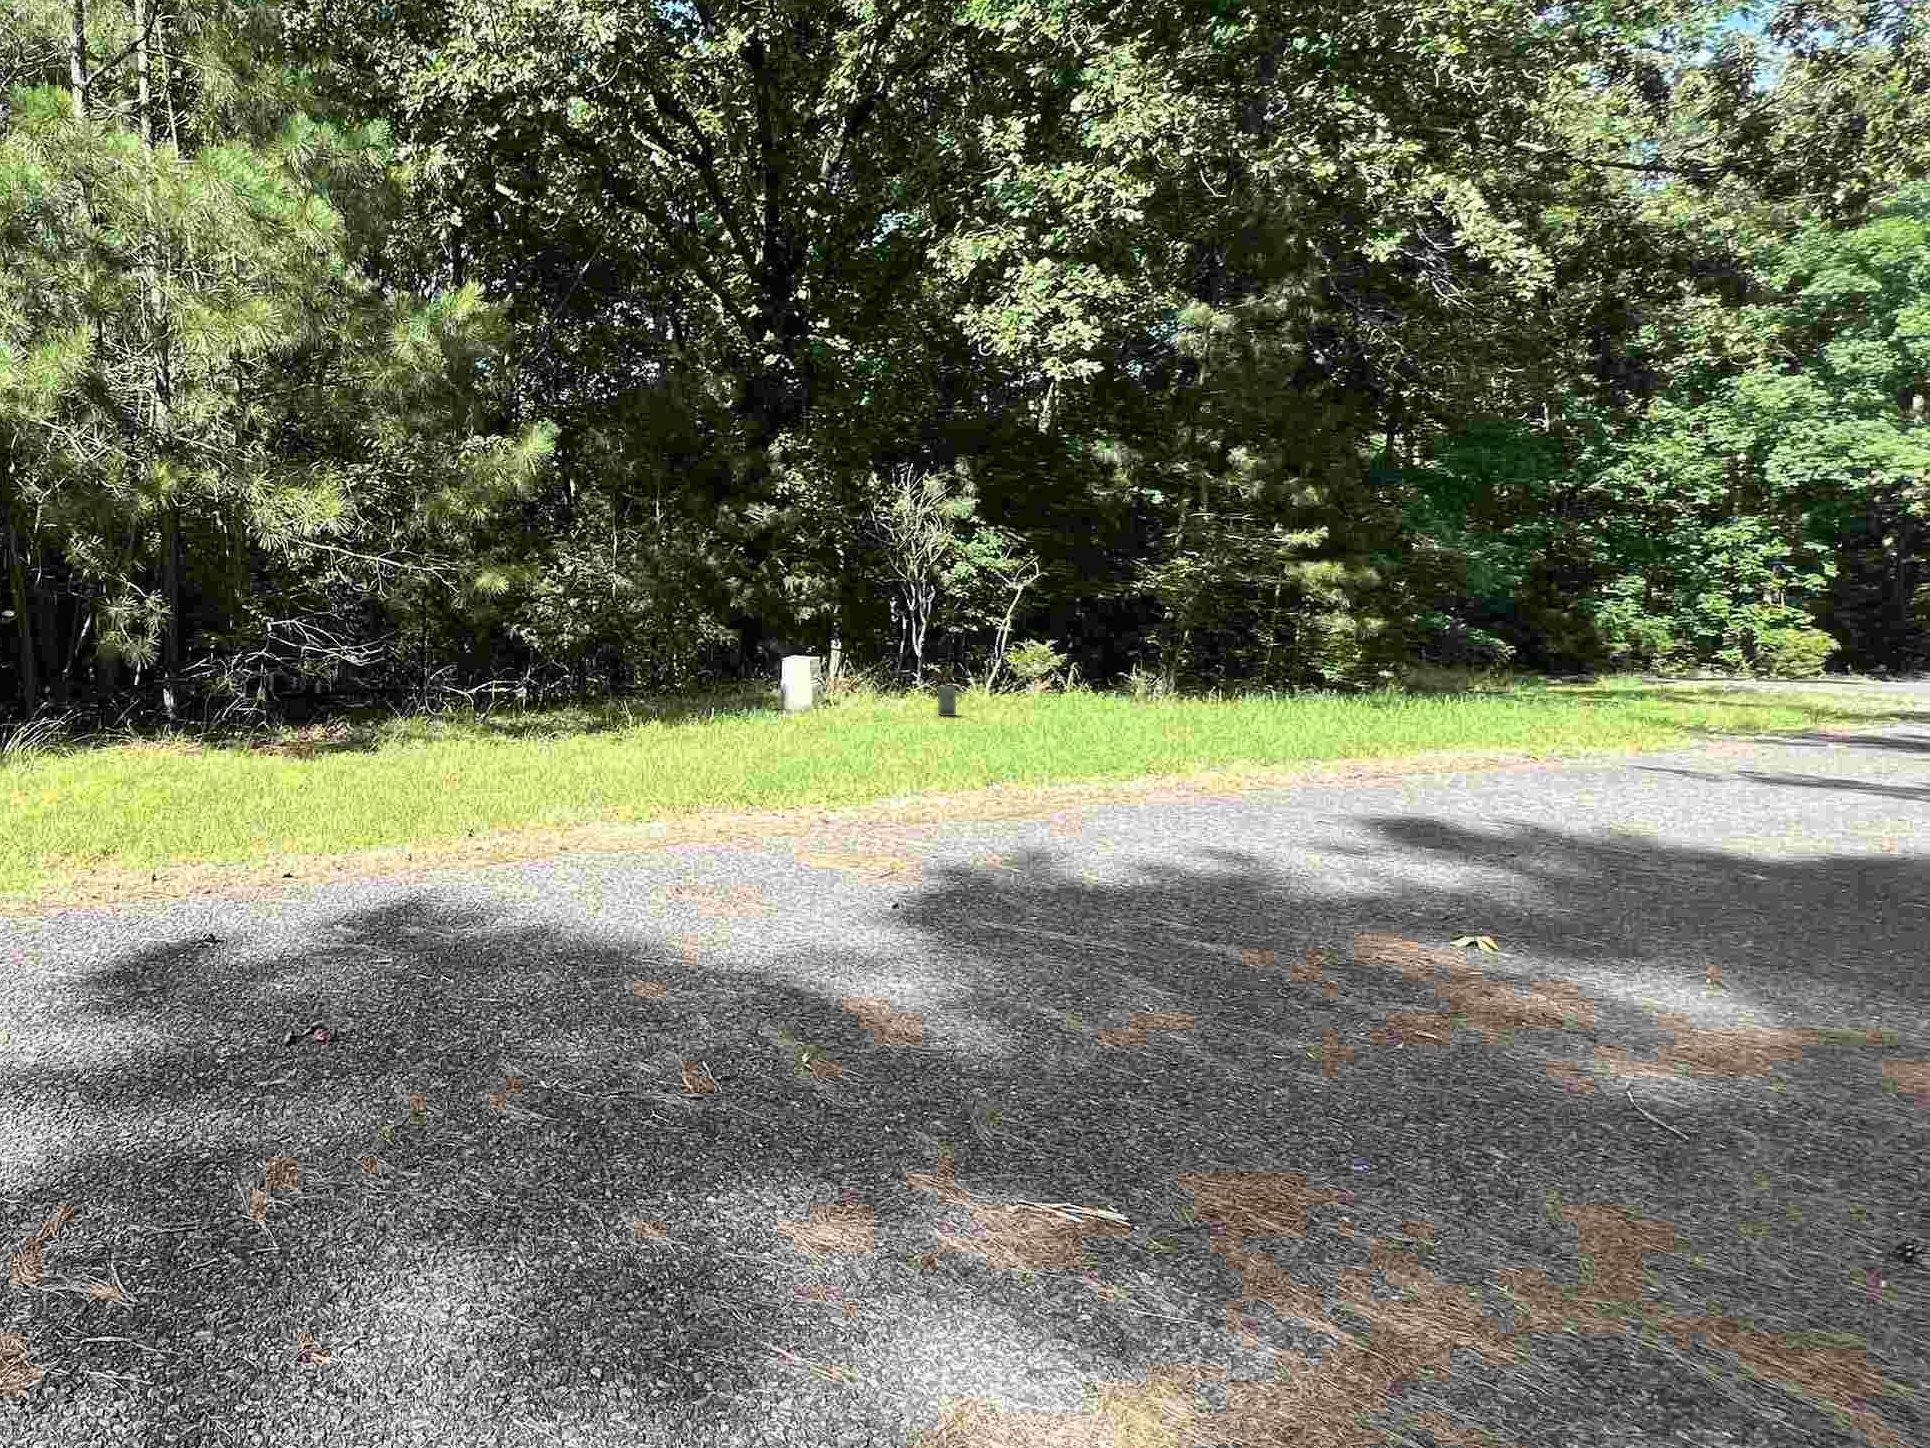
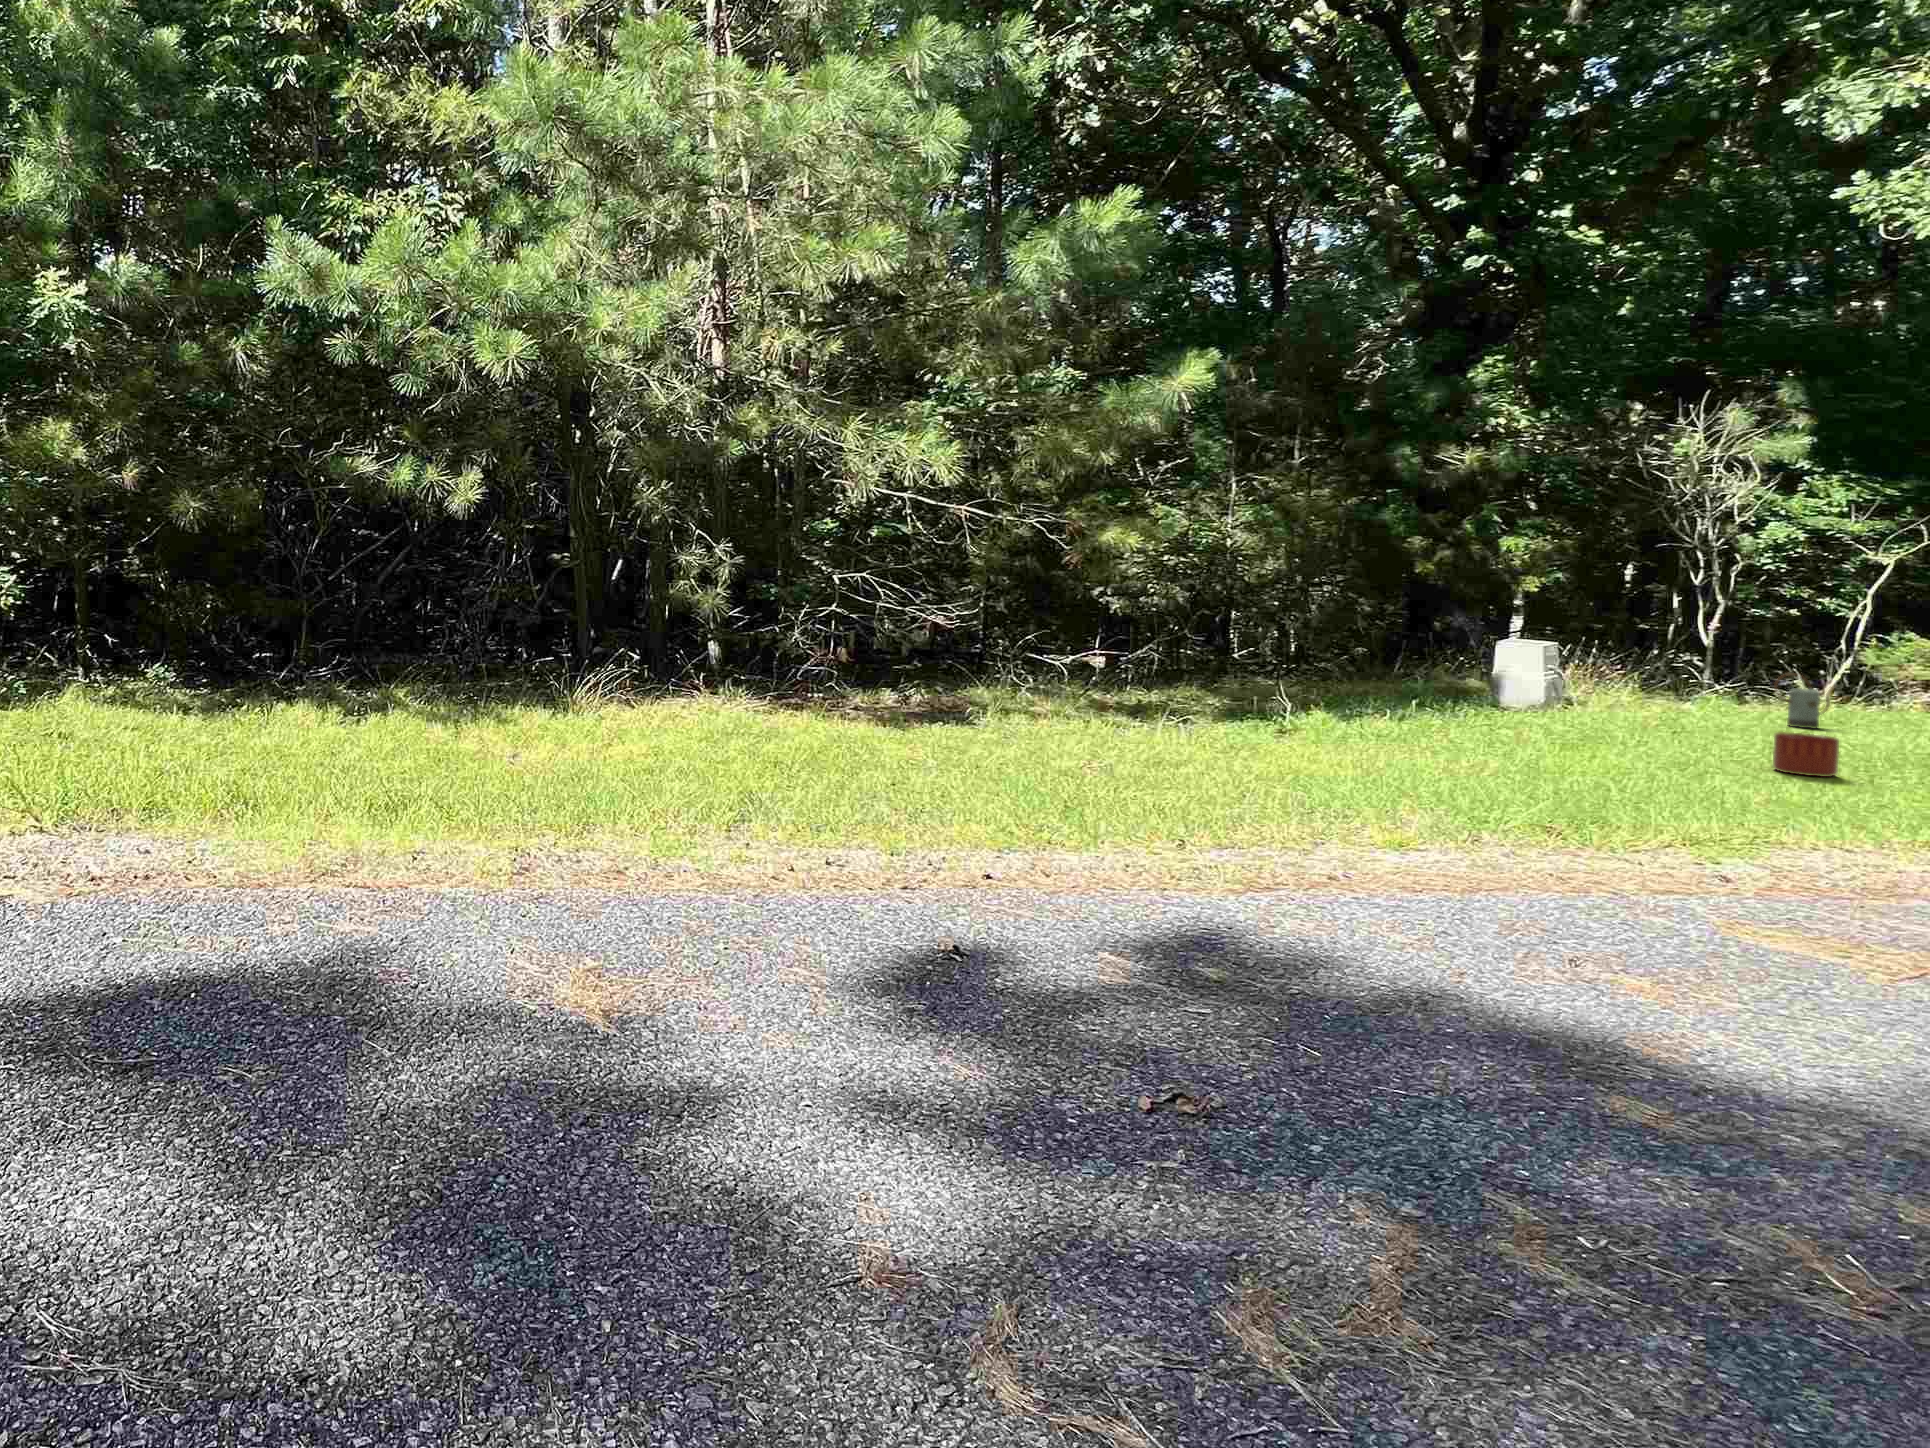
planter: none [902,721,939,753] -> present [1773,732,1839,777]

